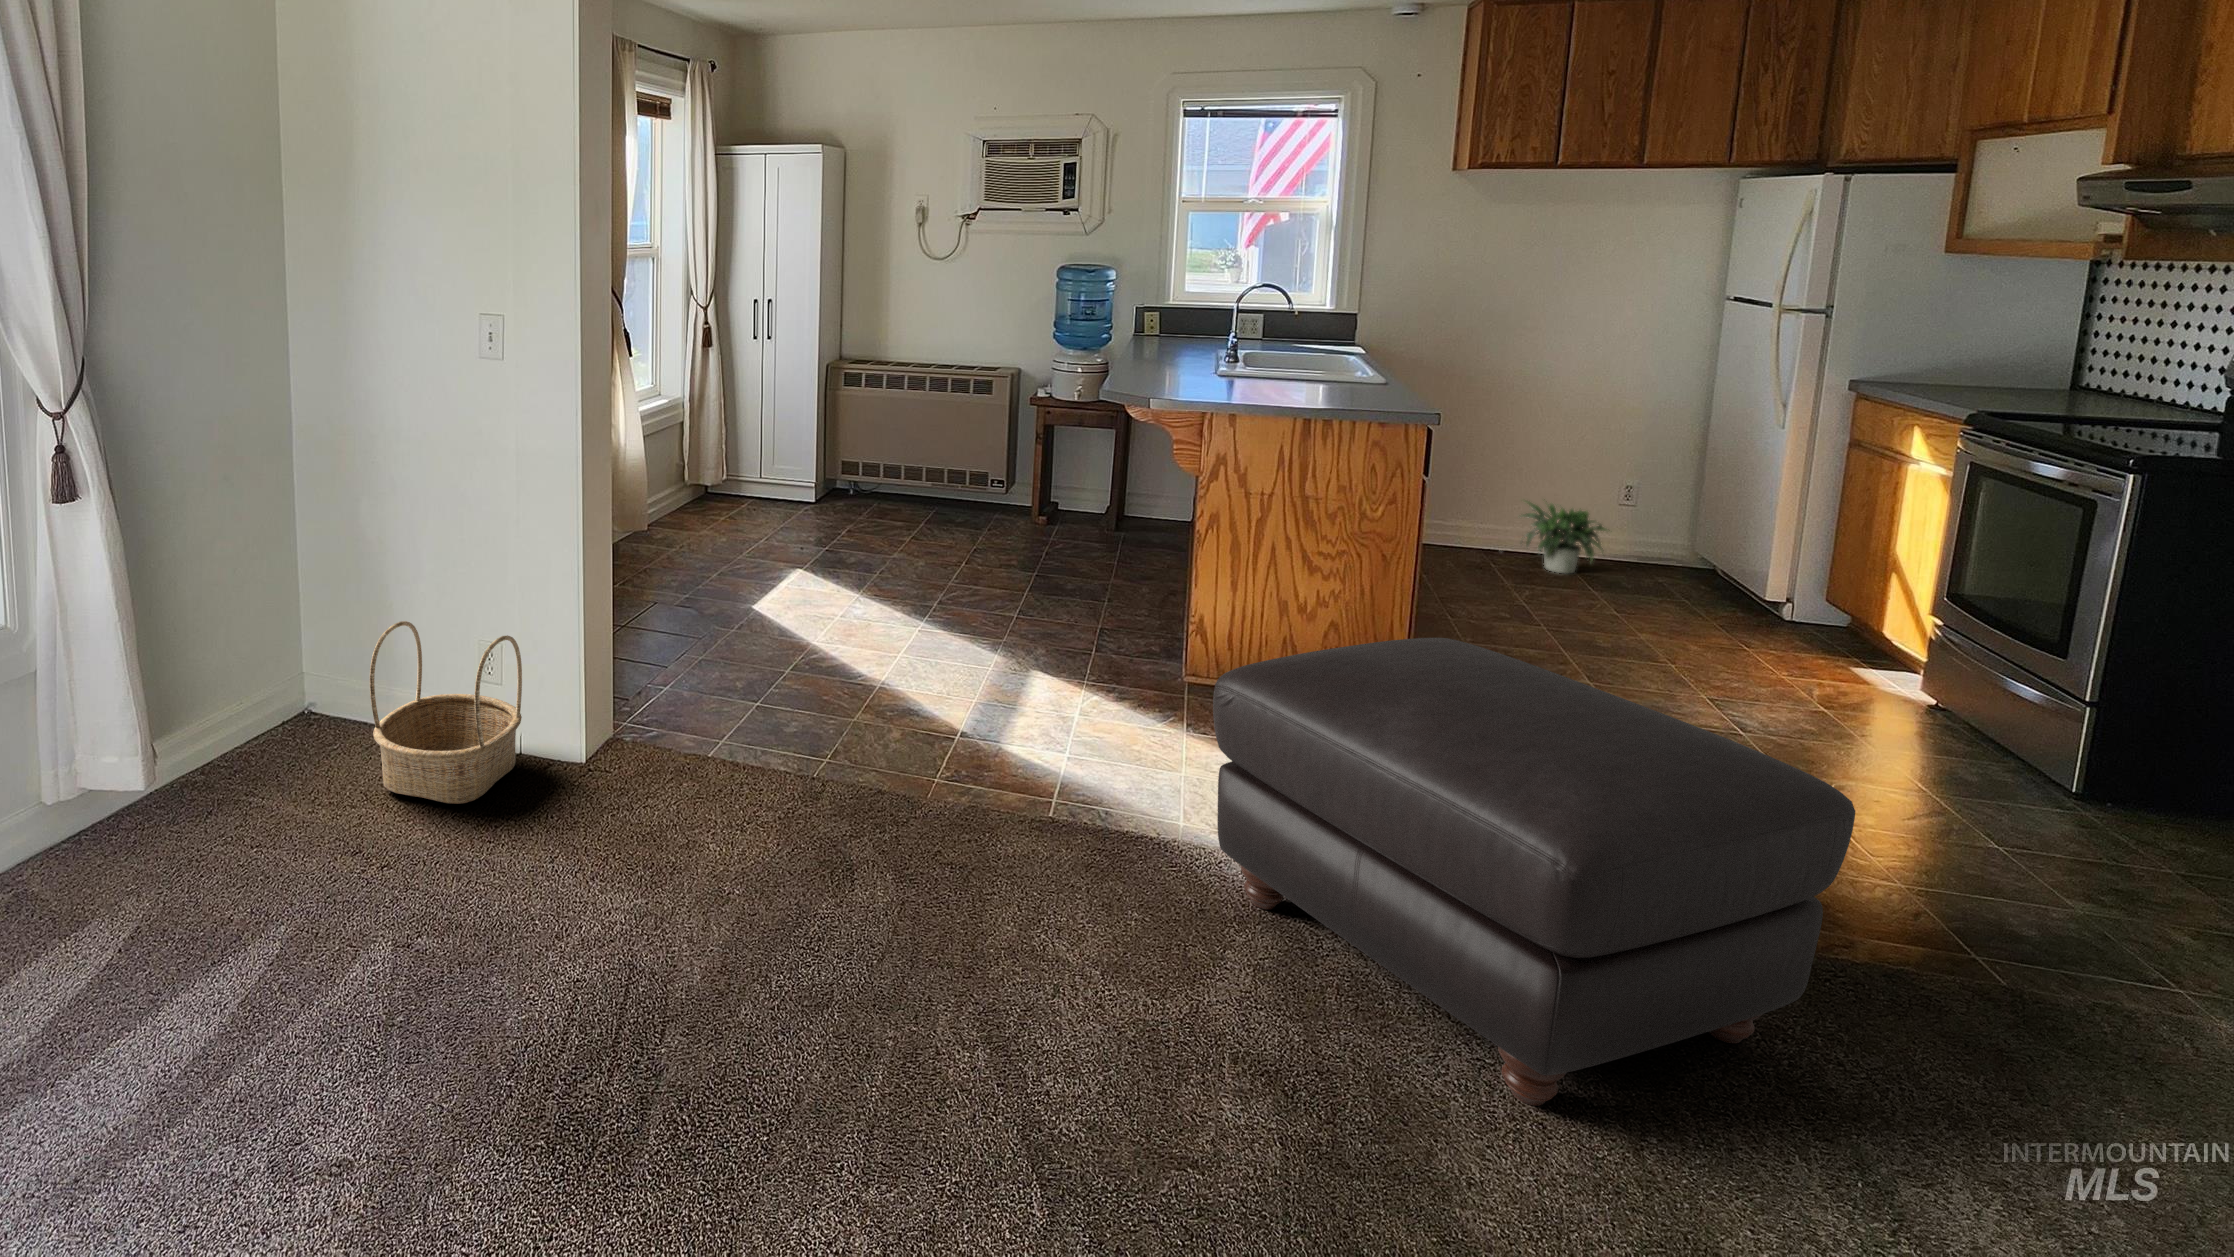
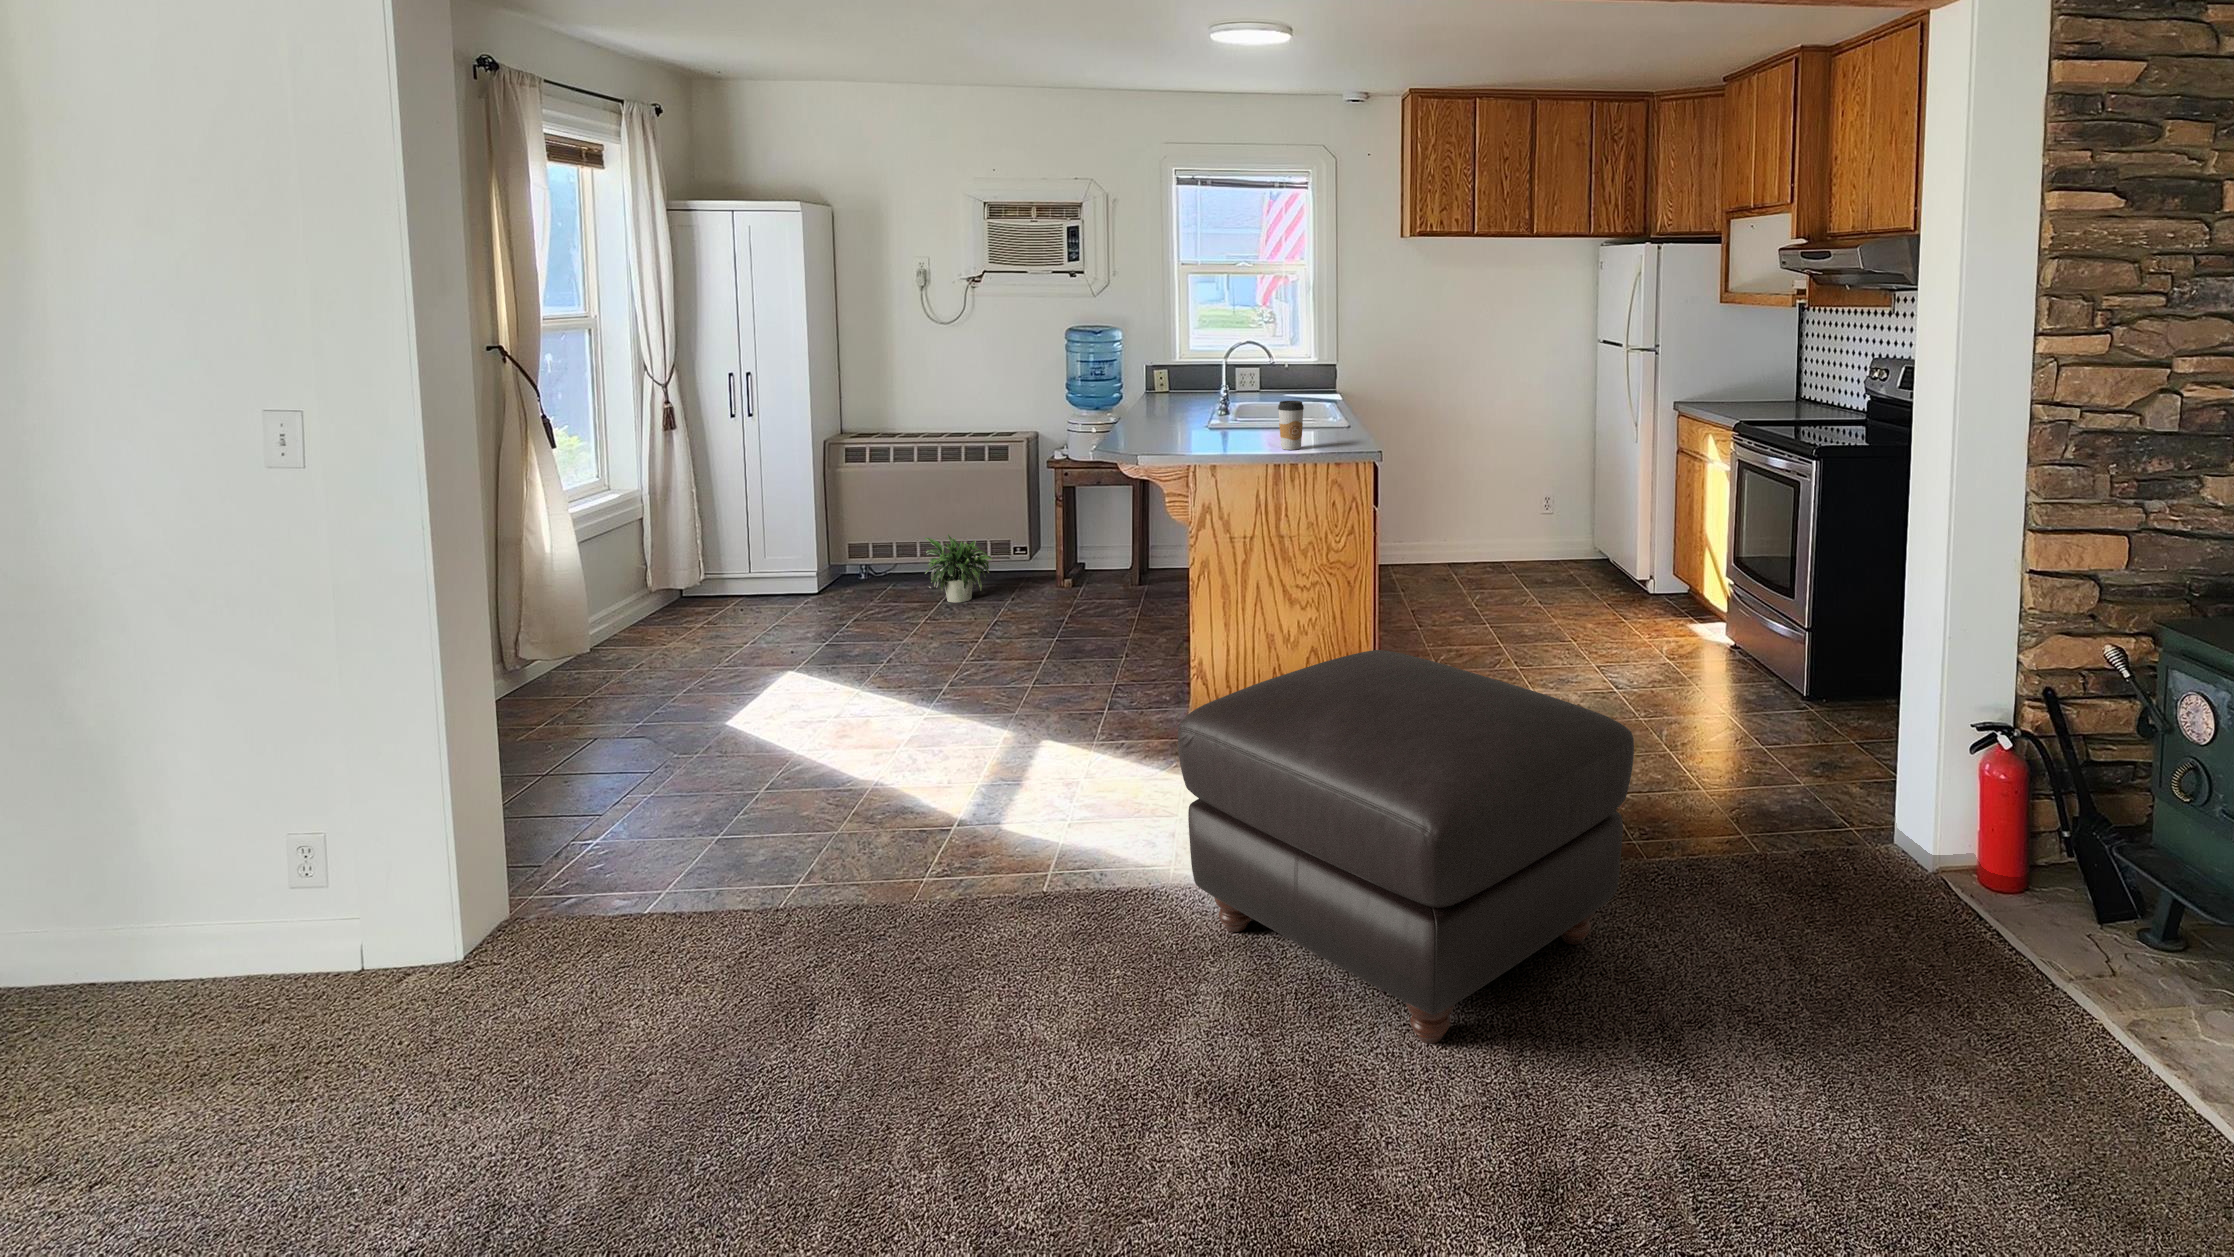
coffee cup: none [1311,350,1343,404] -> present [1278,401,1304,450]
potted plant: present [1522,501,1607,573] -> present [925,534,992,603]
basket: present [370,621,522,804] -> none [69,826,350,1079]

